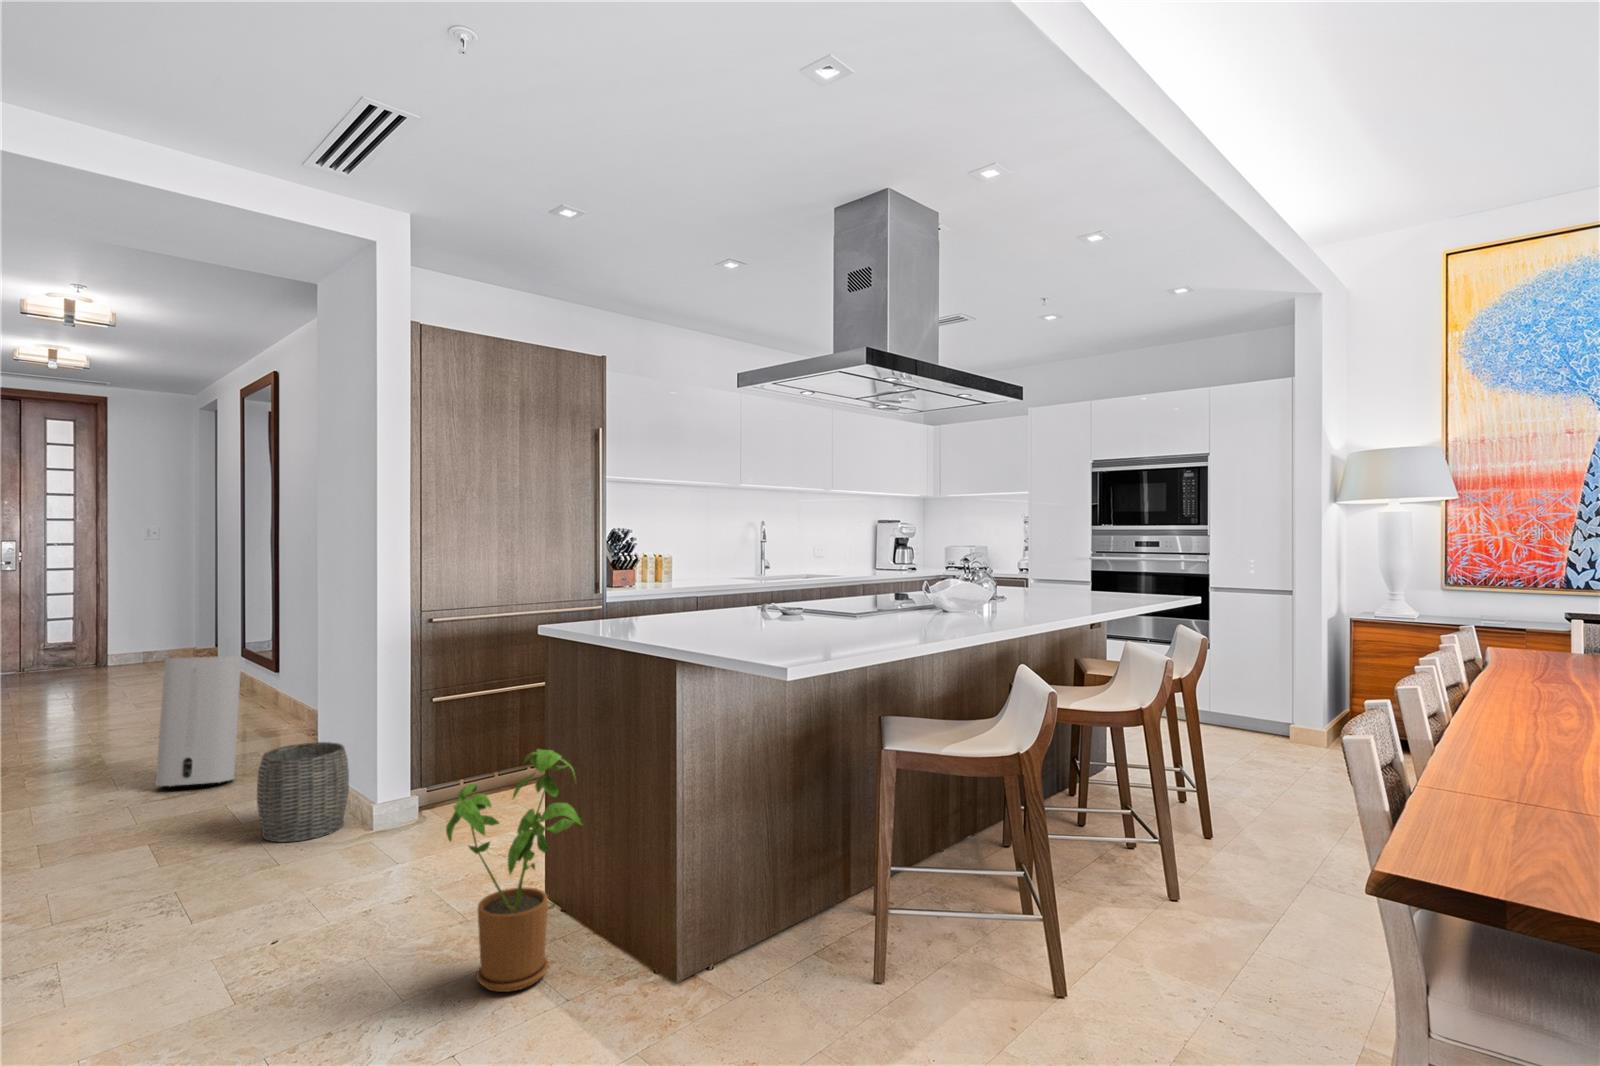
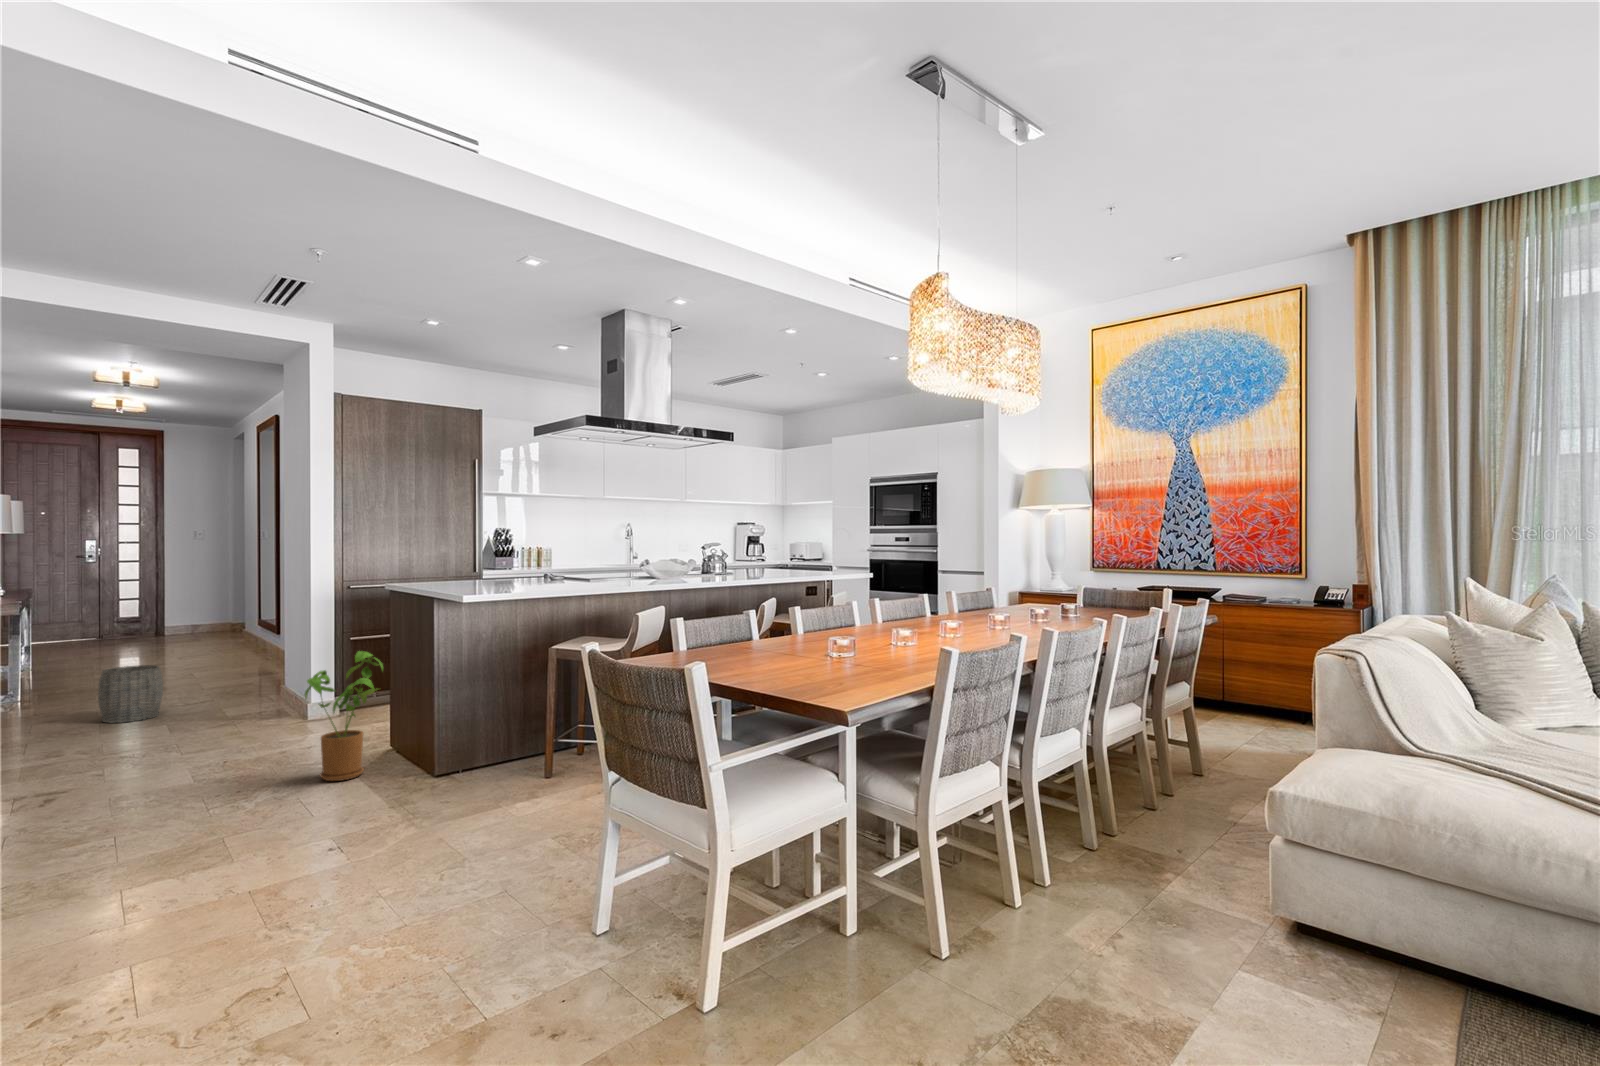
air purifier: present [156,656,242,787] -> none [176,615,235,701]
woven basket: present [257,742,349,842] -> present [98,665,163,723]

